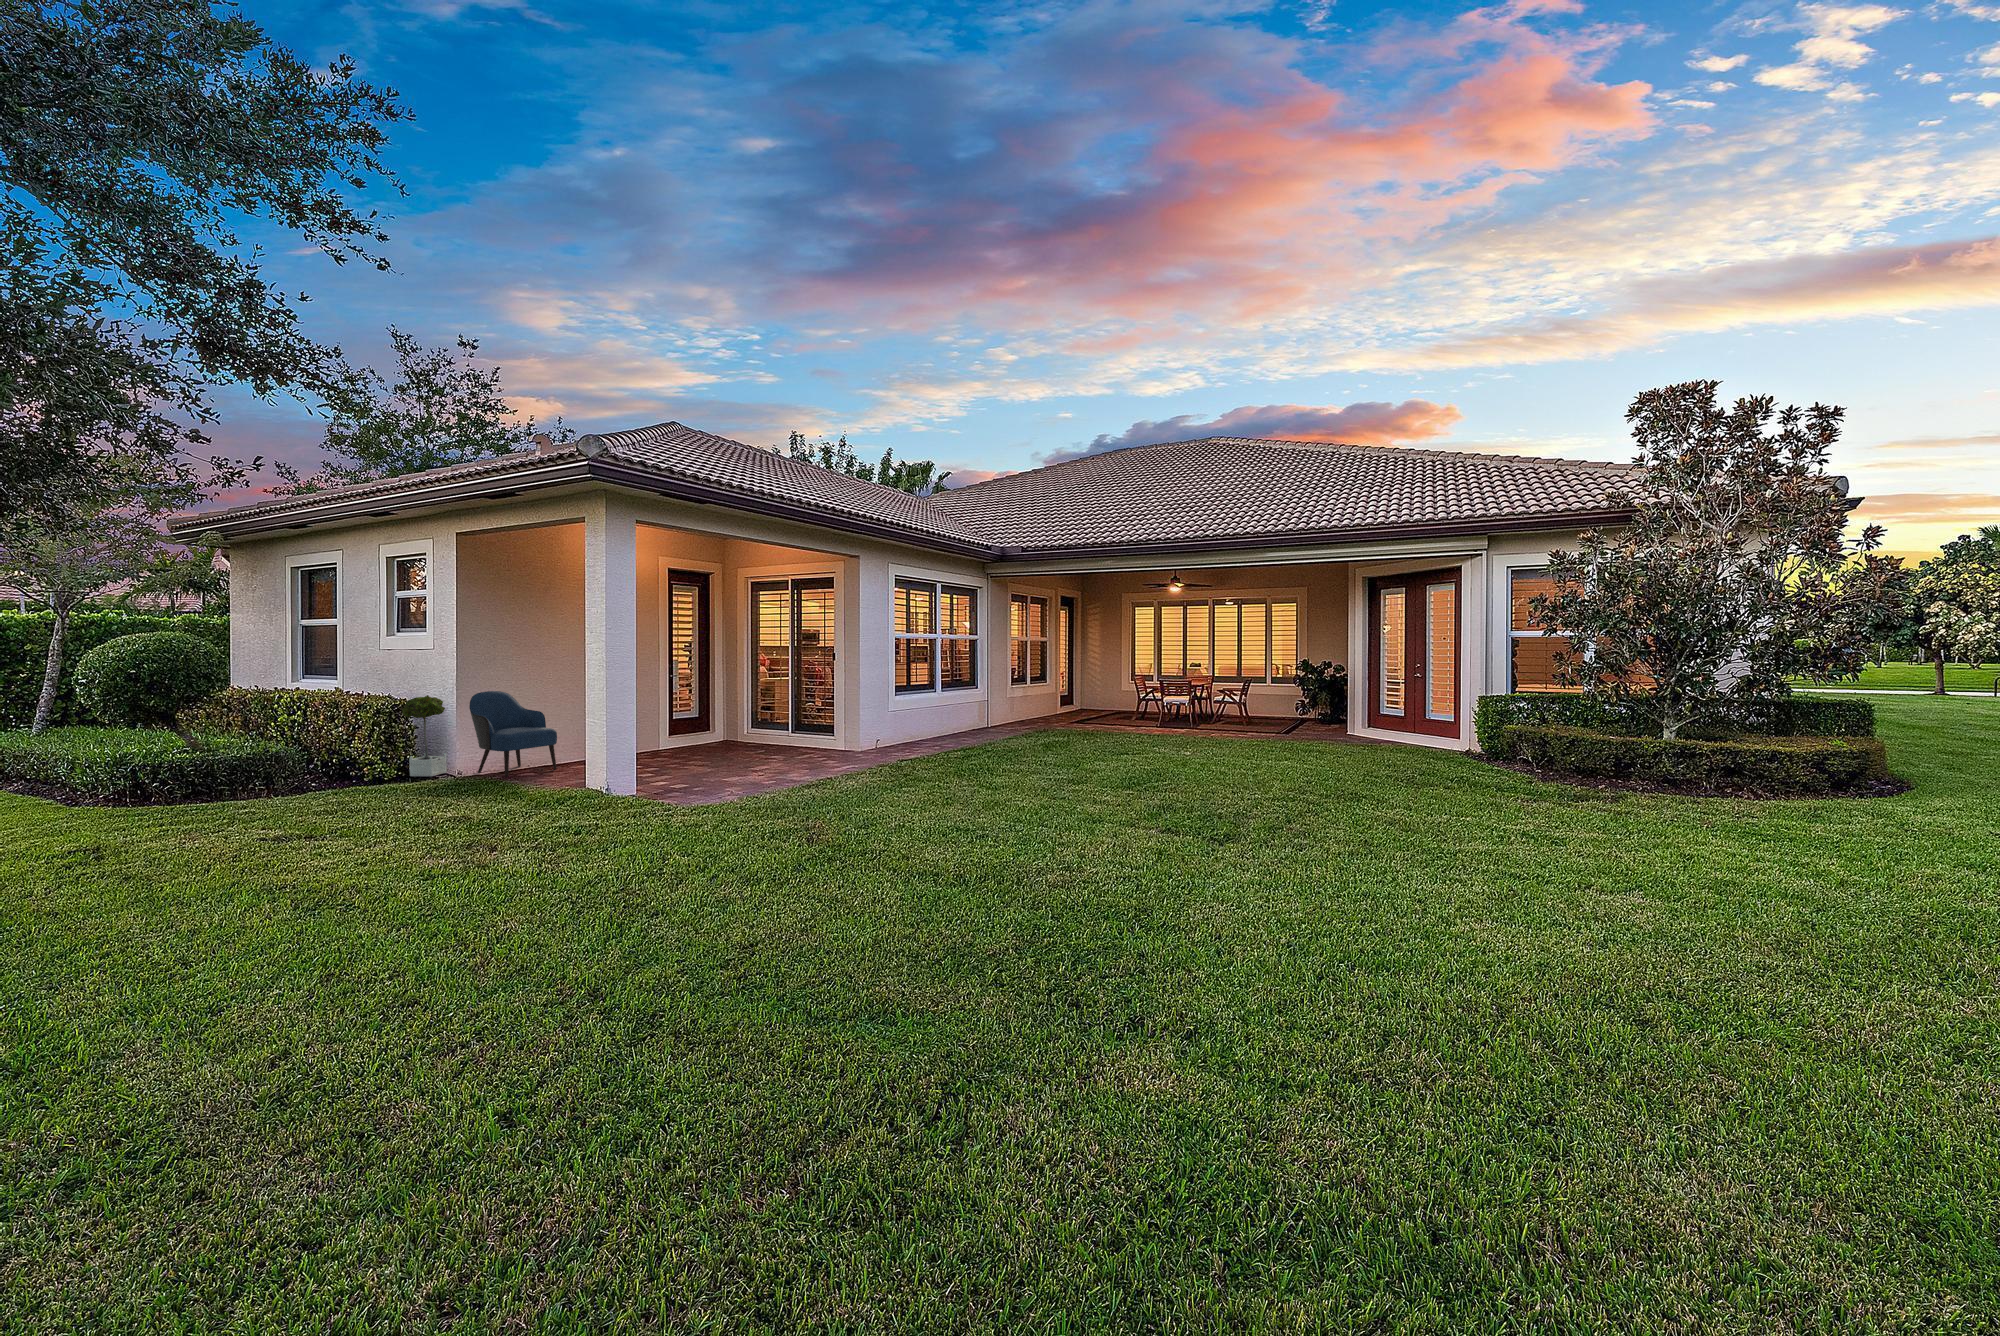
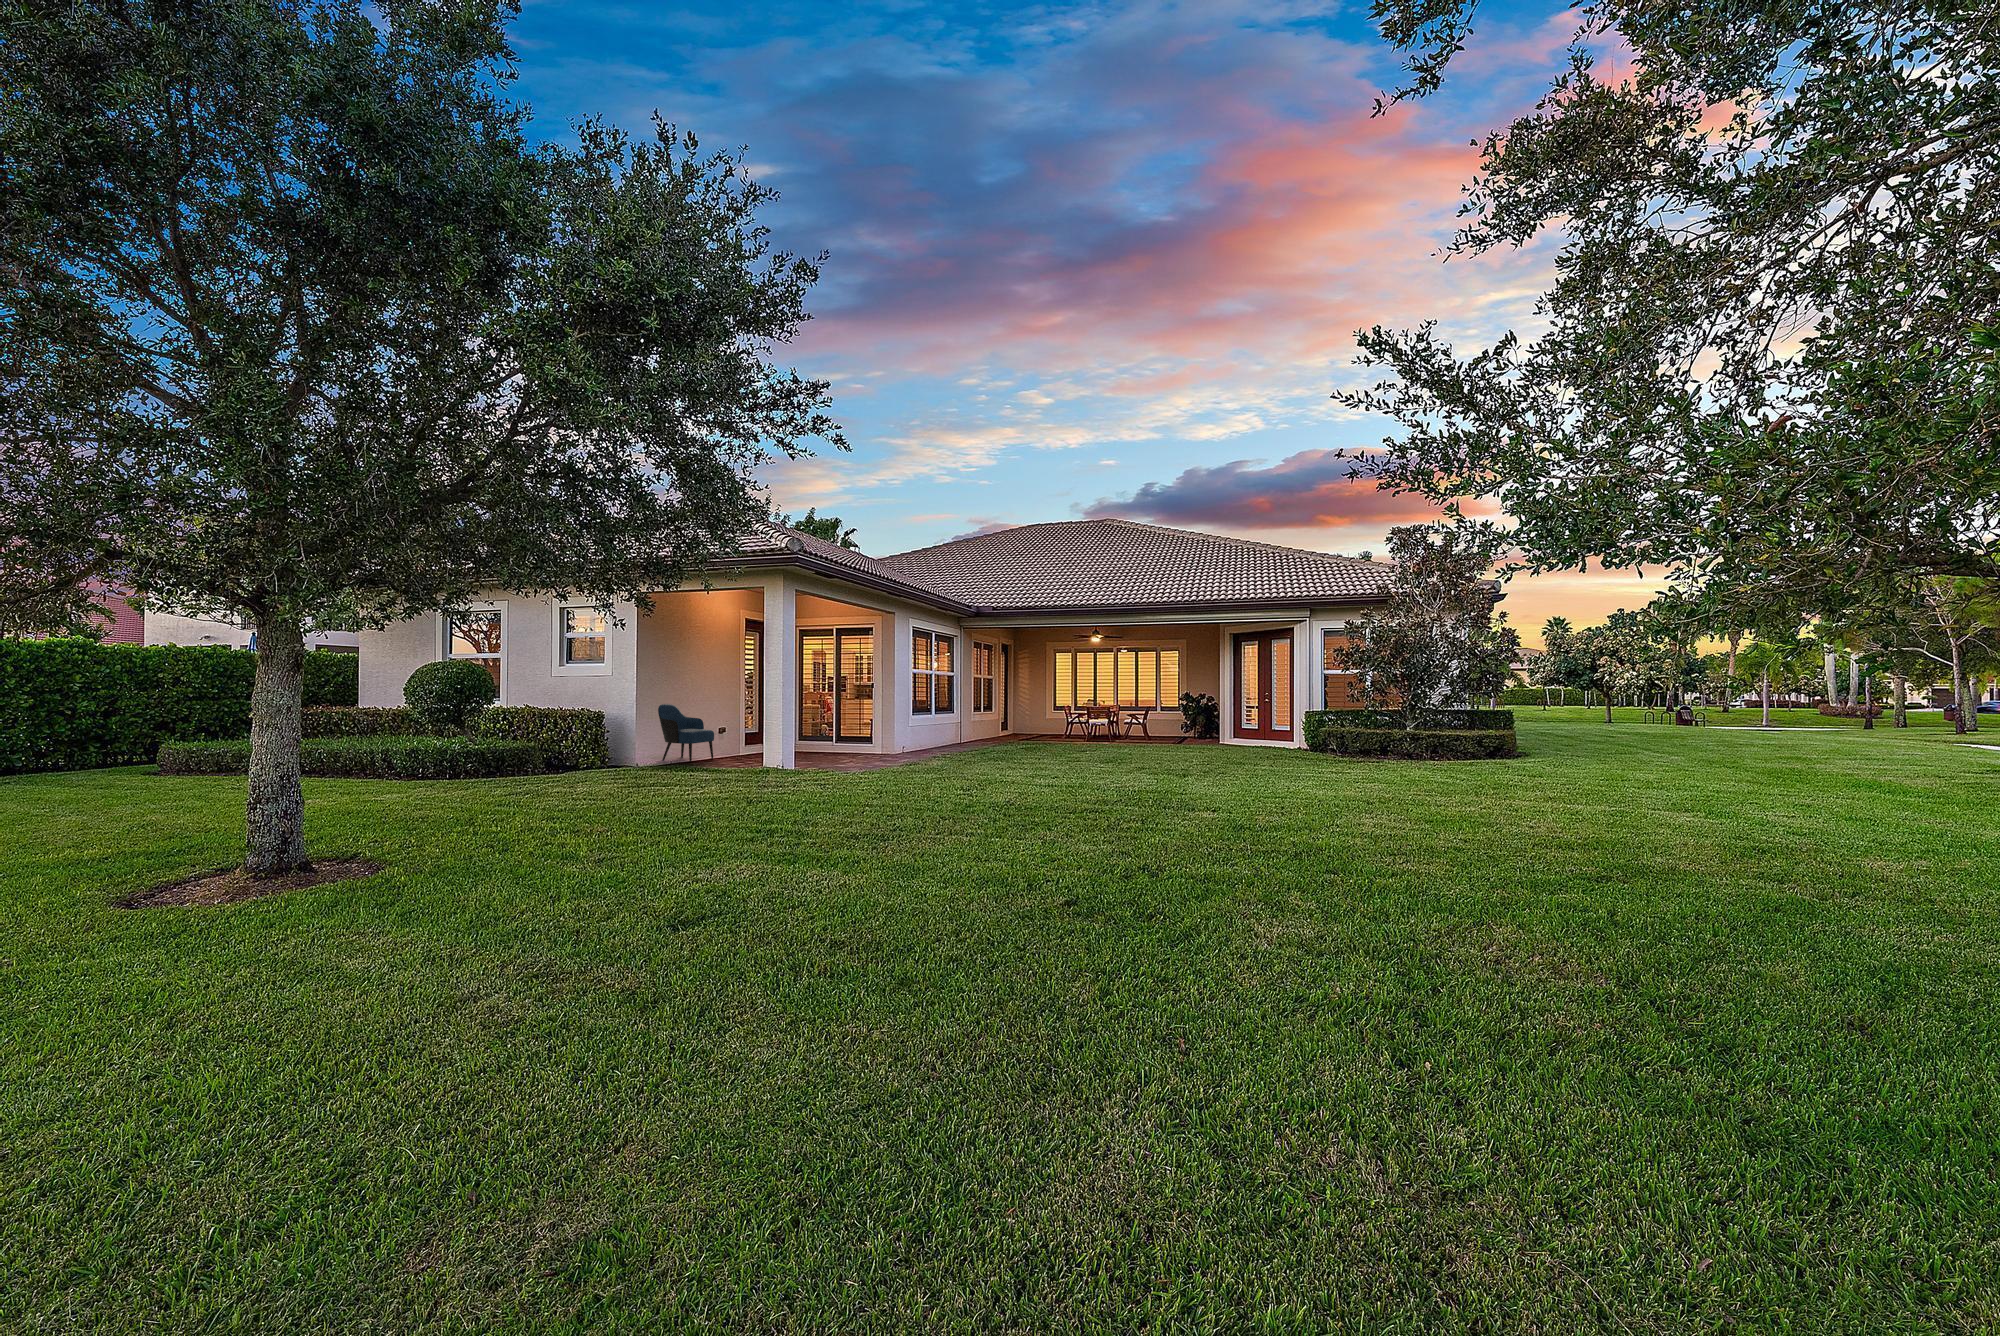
potted tree: present [402,695,446,776] -> none [618,705,644,761]

